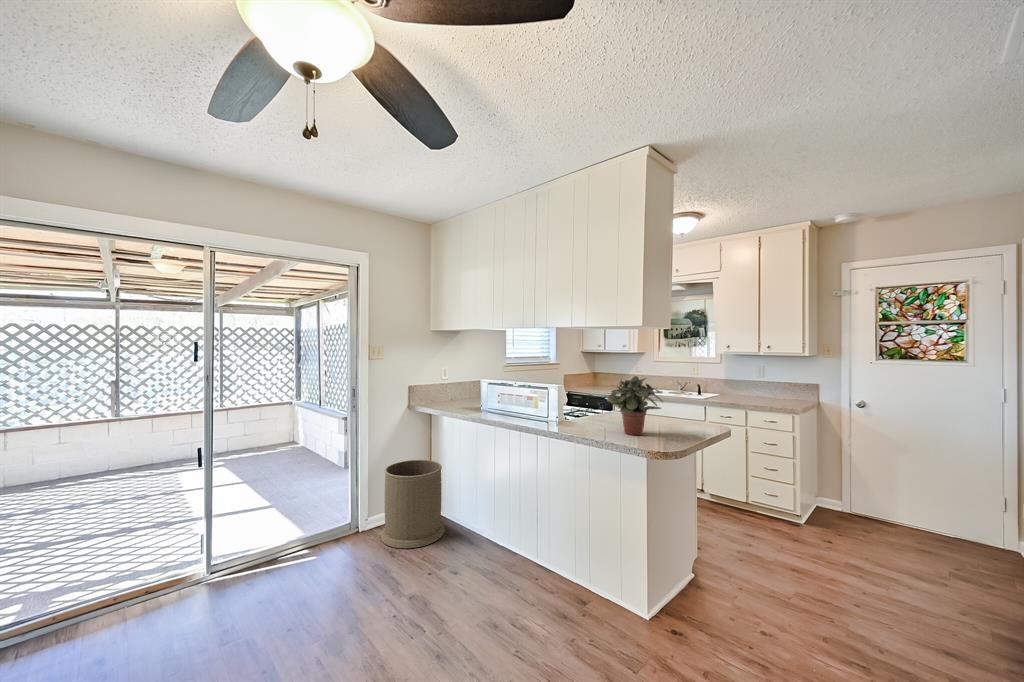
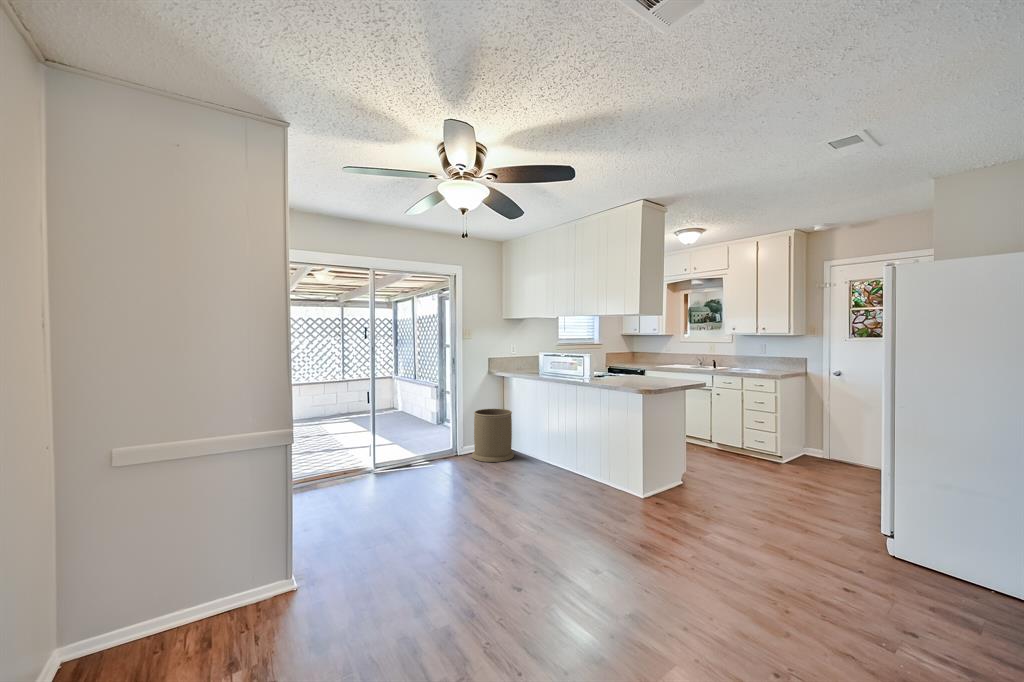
potted plant: present [607,376,663,435] -> none [621,346,659,384]

